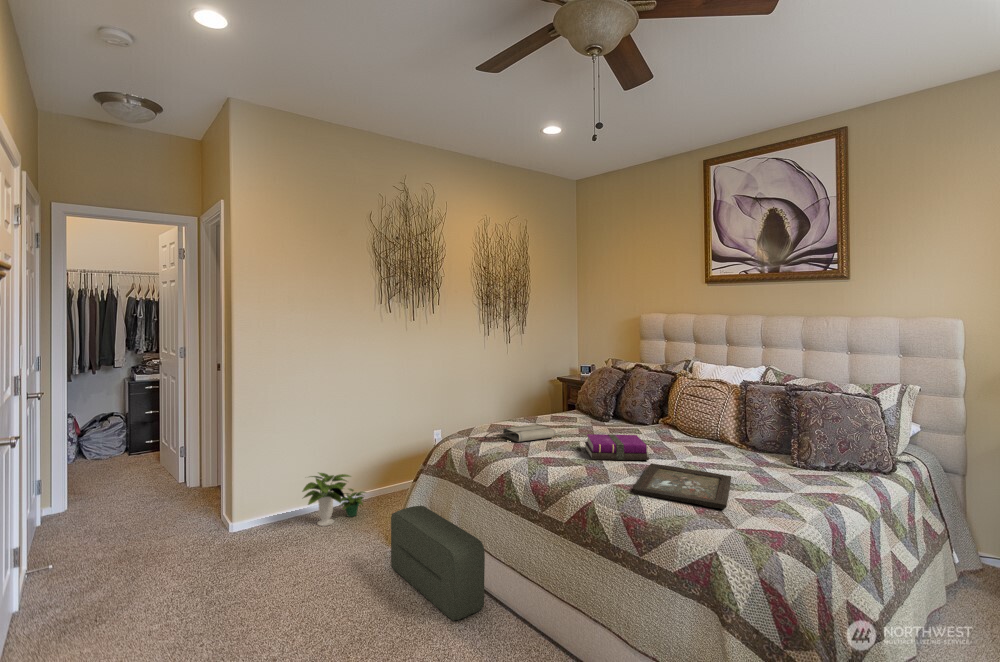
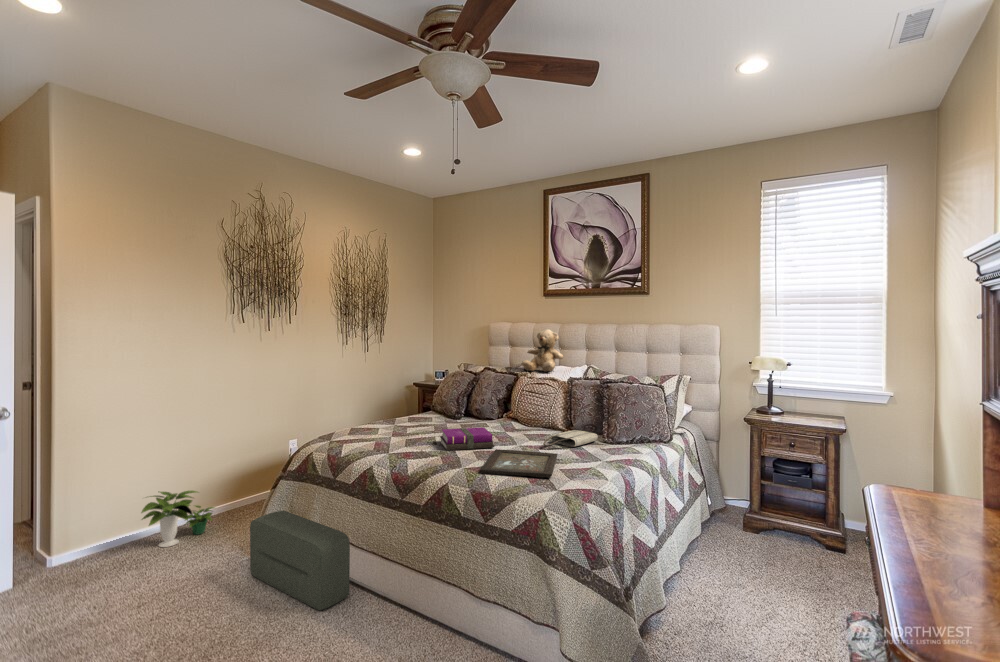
teddy bear: none [681,323,734,373] -> present [522,329,563,372]
tote bag: present [484,425,556,442] -> present [543,430,598,447]

